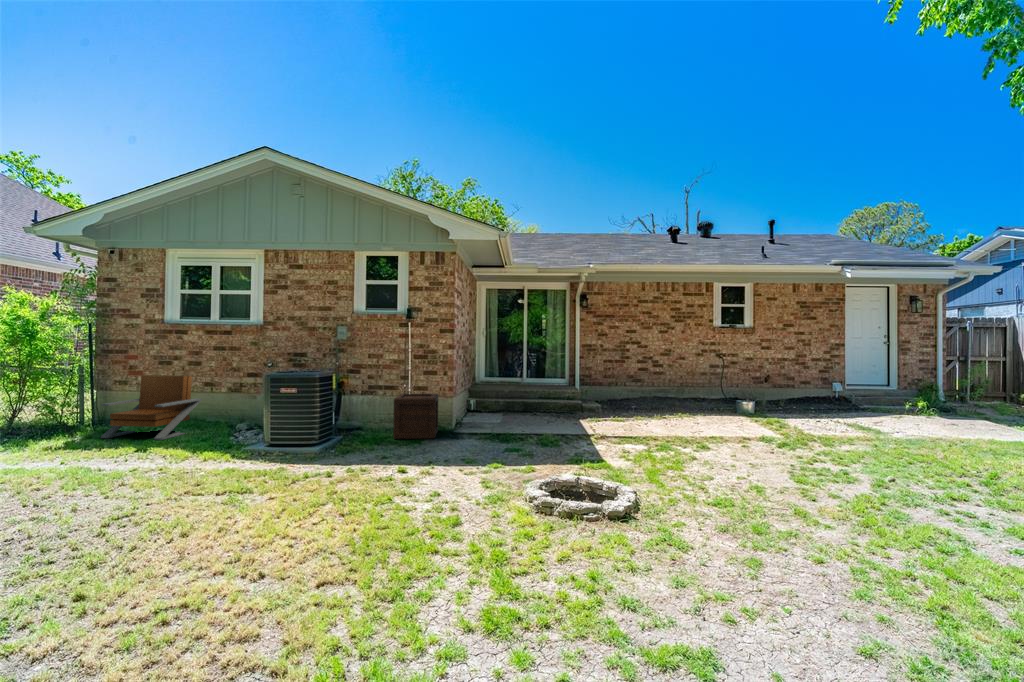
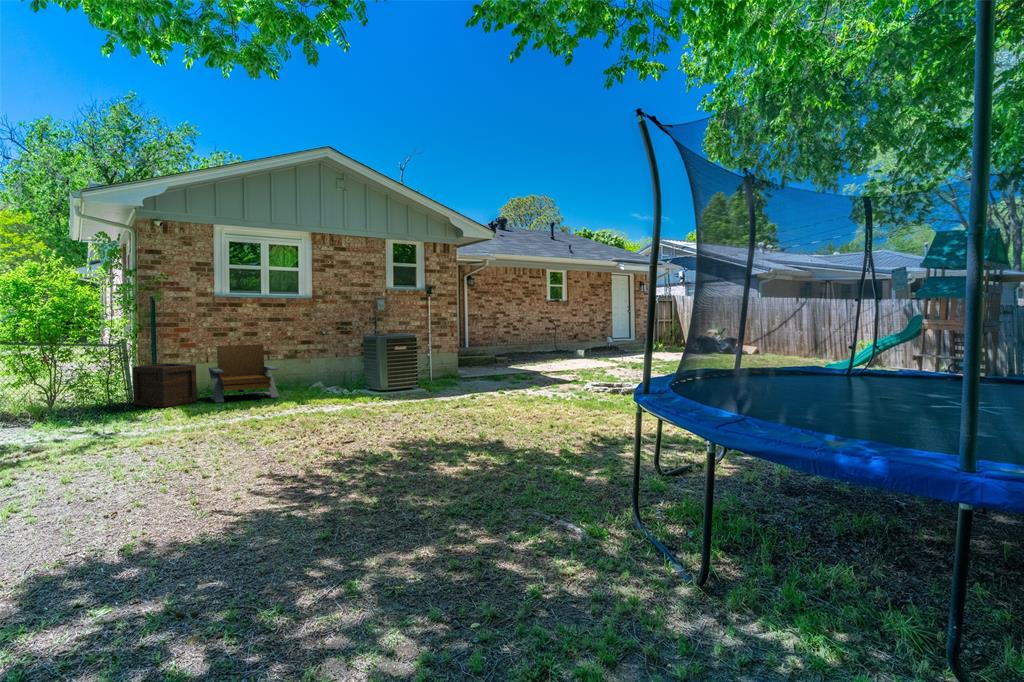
wooden crate: present [393,394,438,439] -> present [133,363,197,408]

